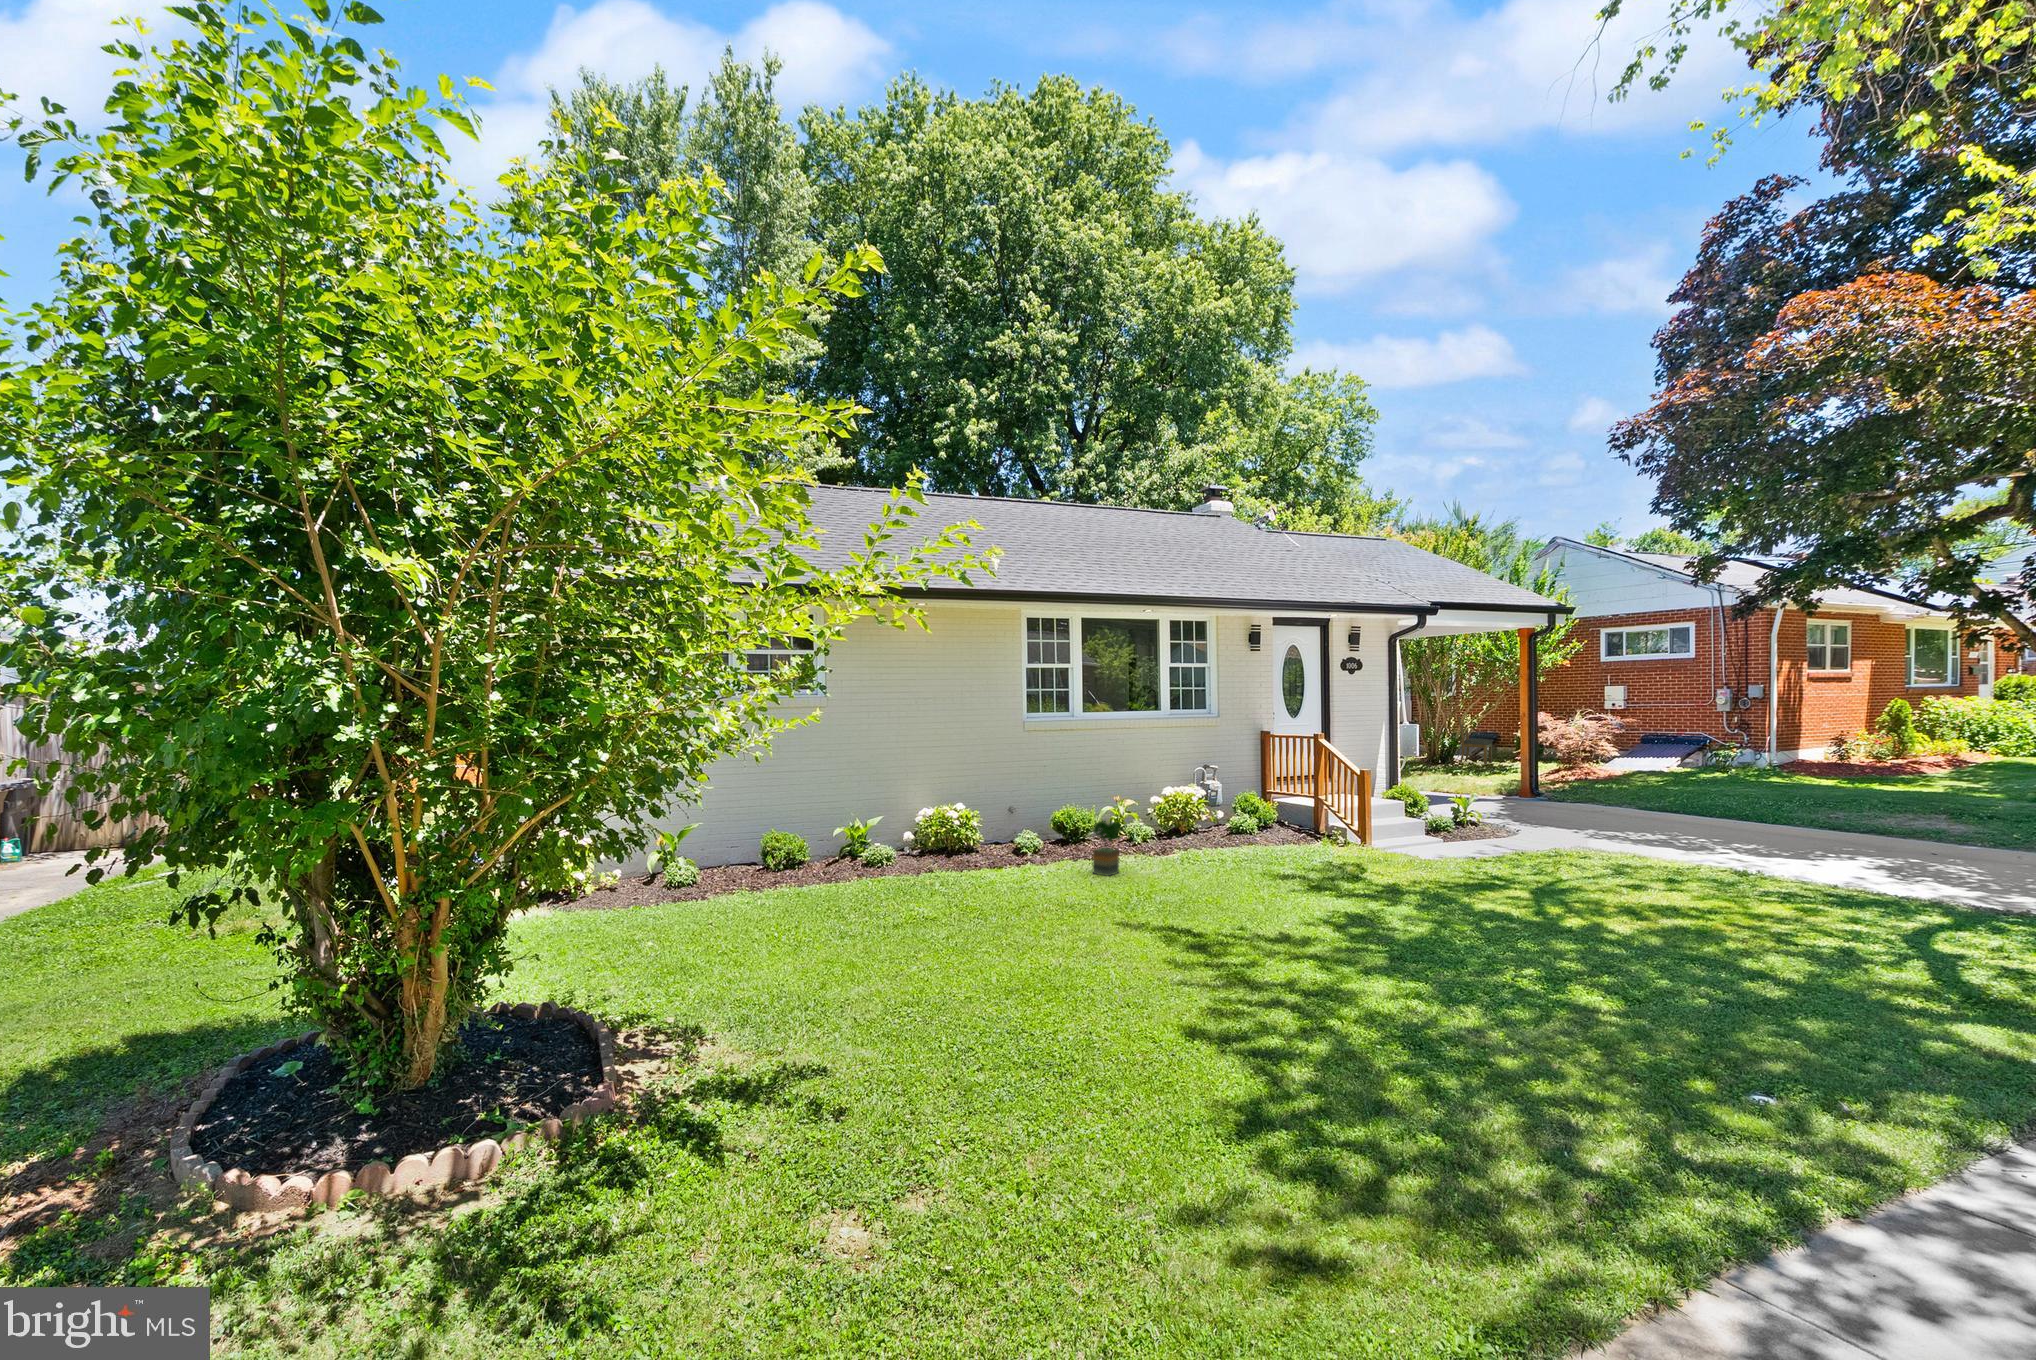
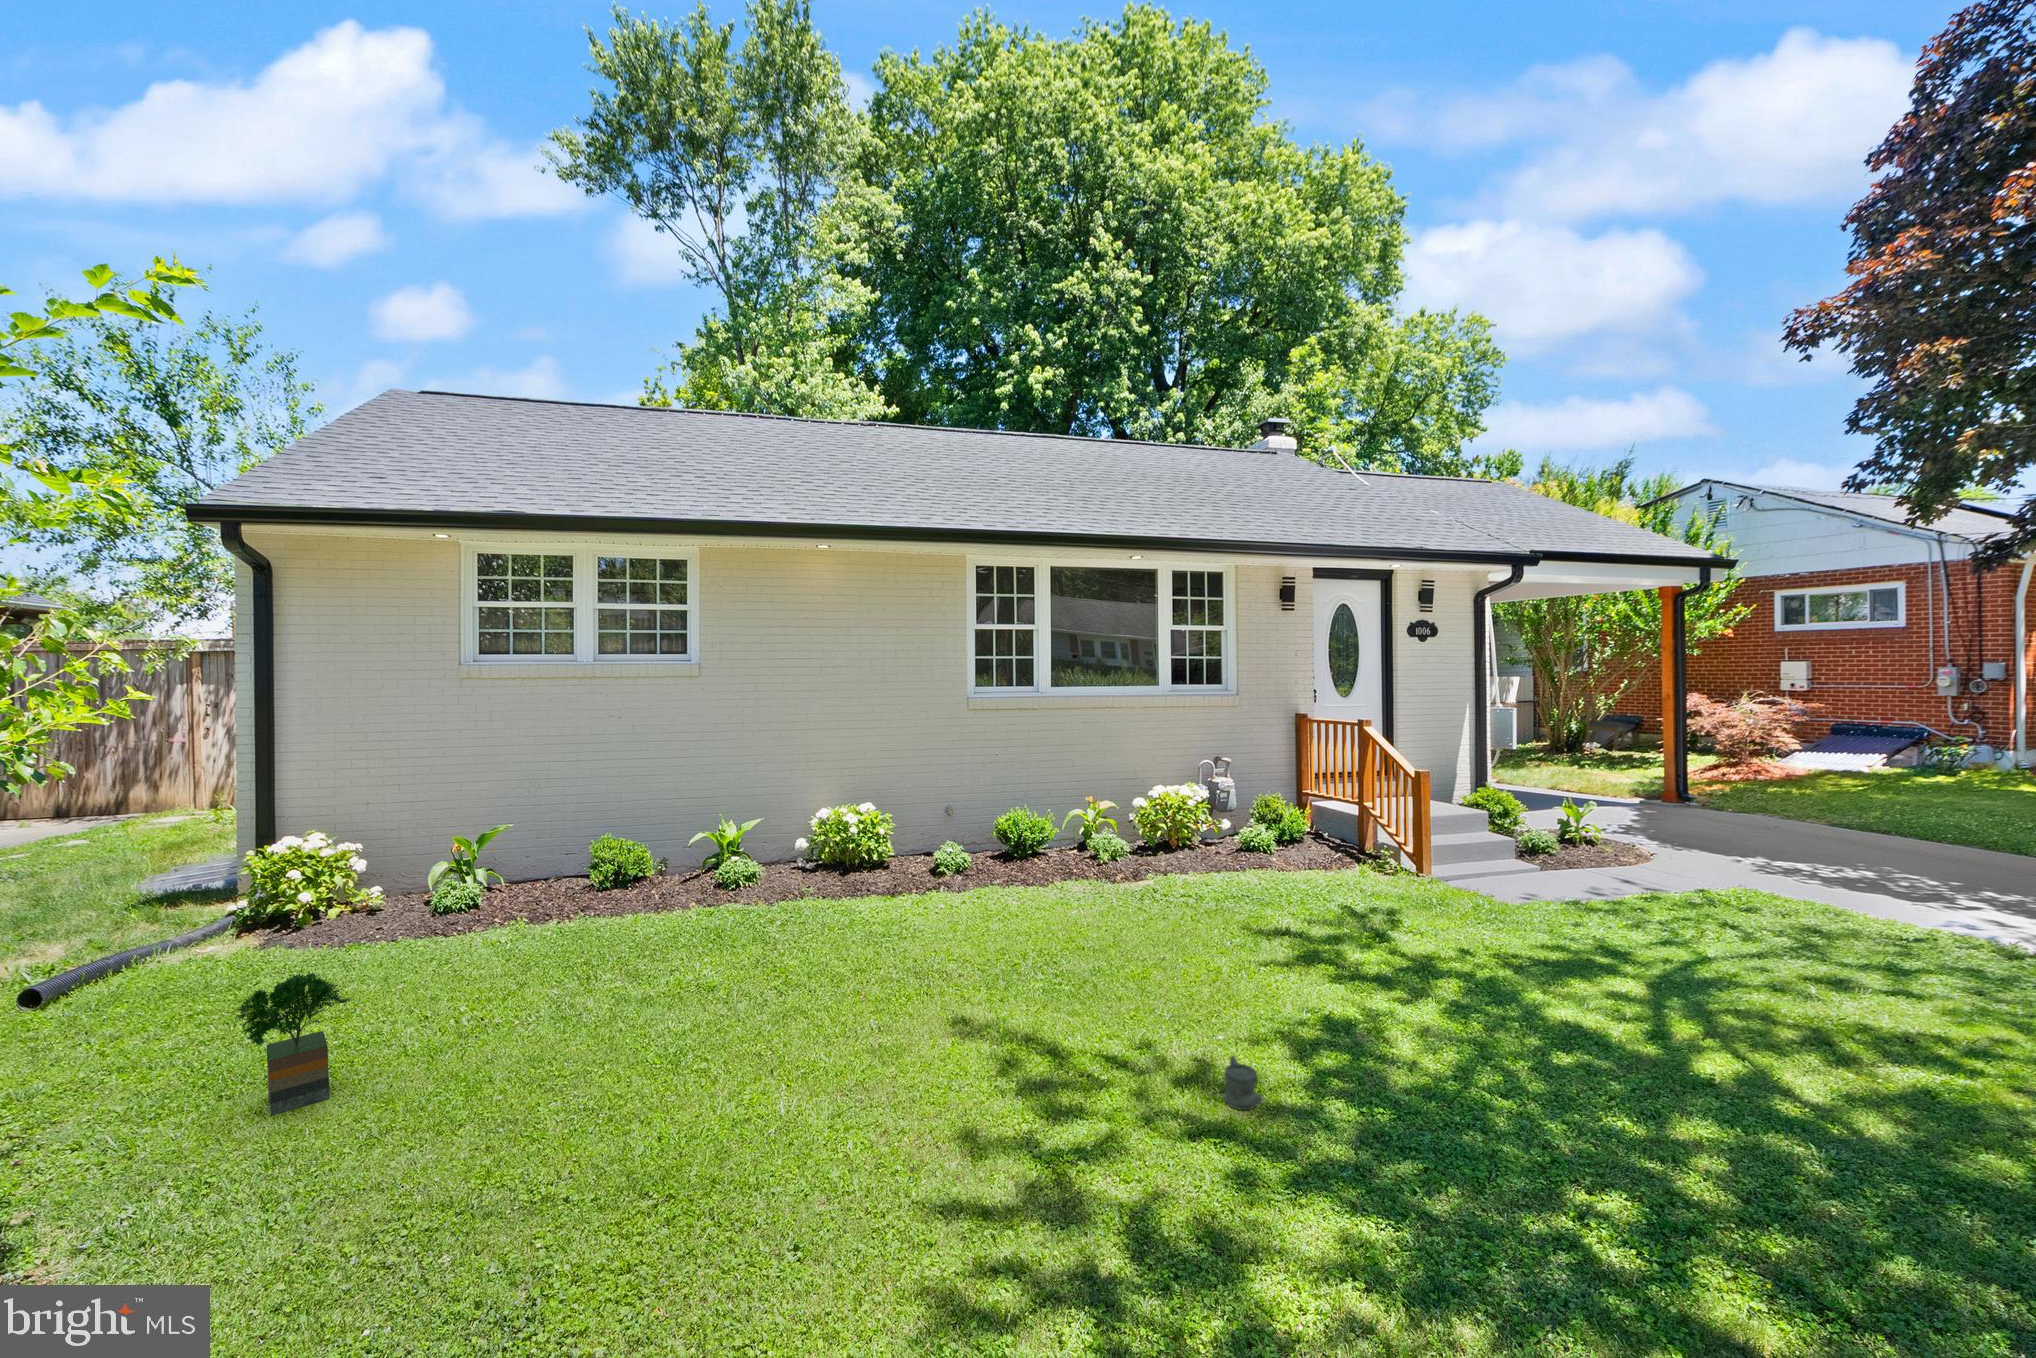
potted tree: present [1093,821,1123,876] -> present [236,972,351,1115]
watering can: none [1309,923,1339,949] -> present [1224,1056,1263,1110]

